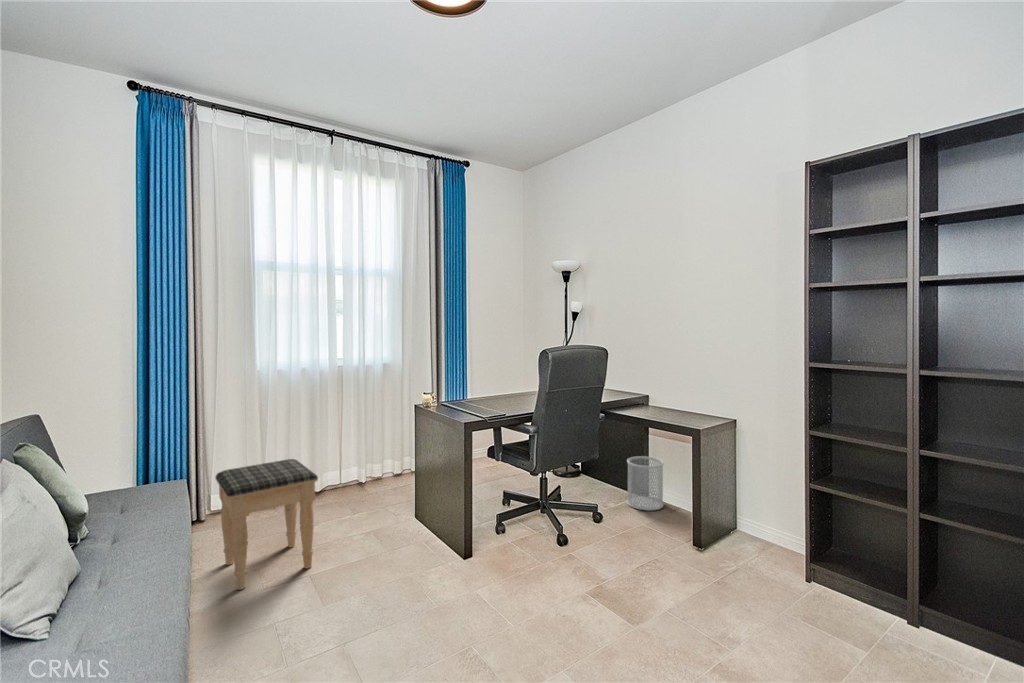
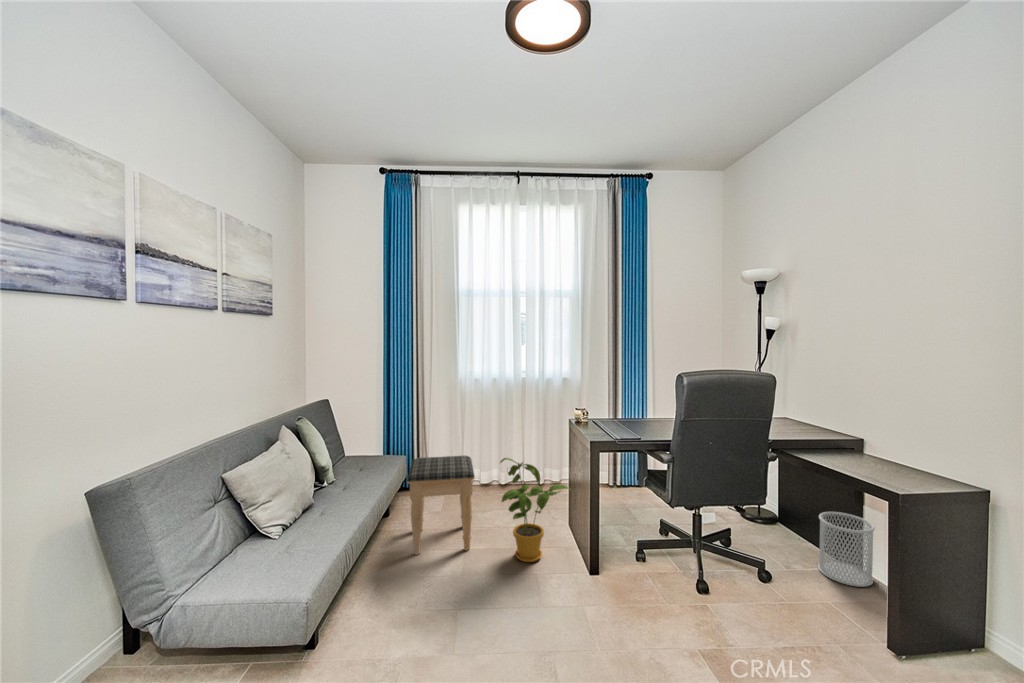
house plant: none [347,451,431,561] -> present [500,458,570,562]

